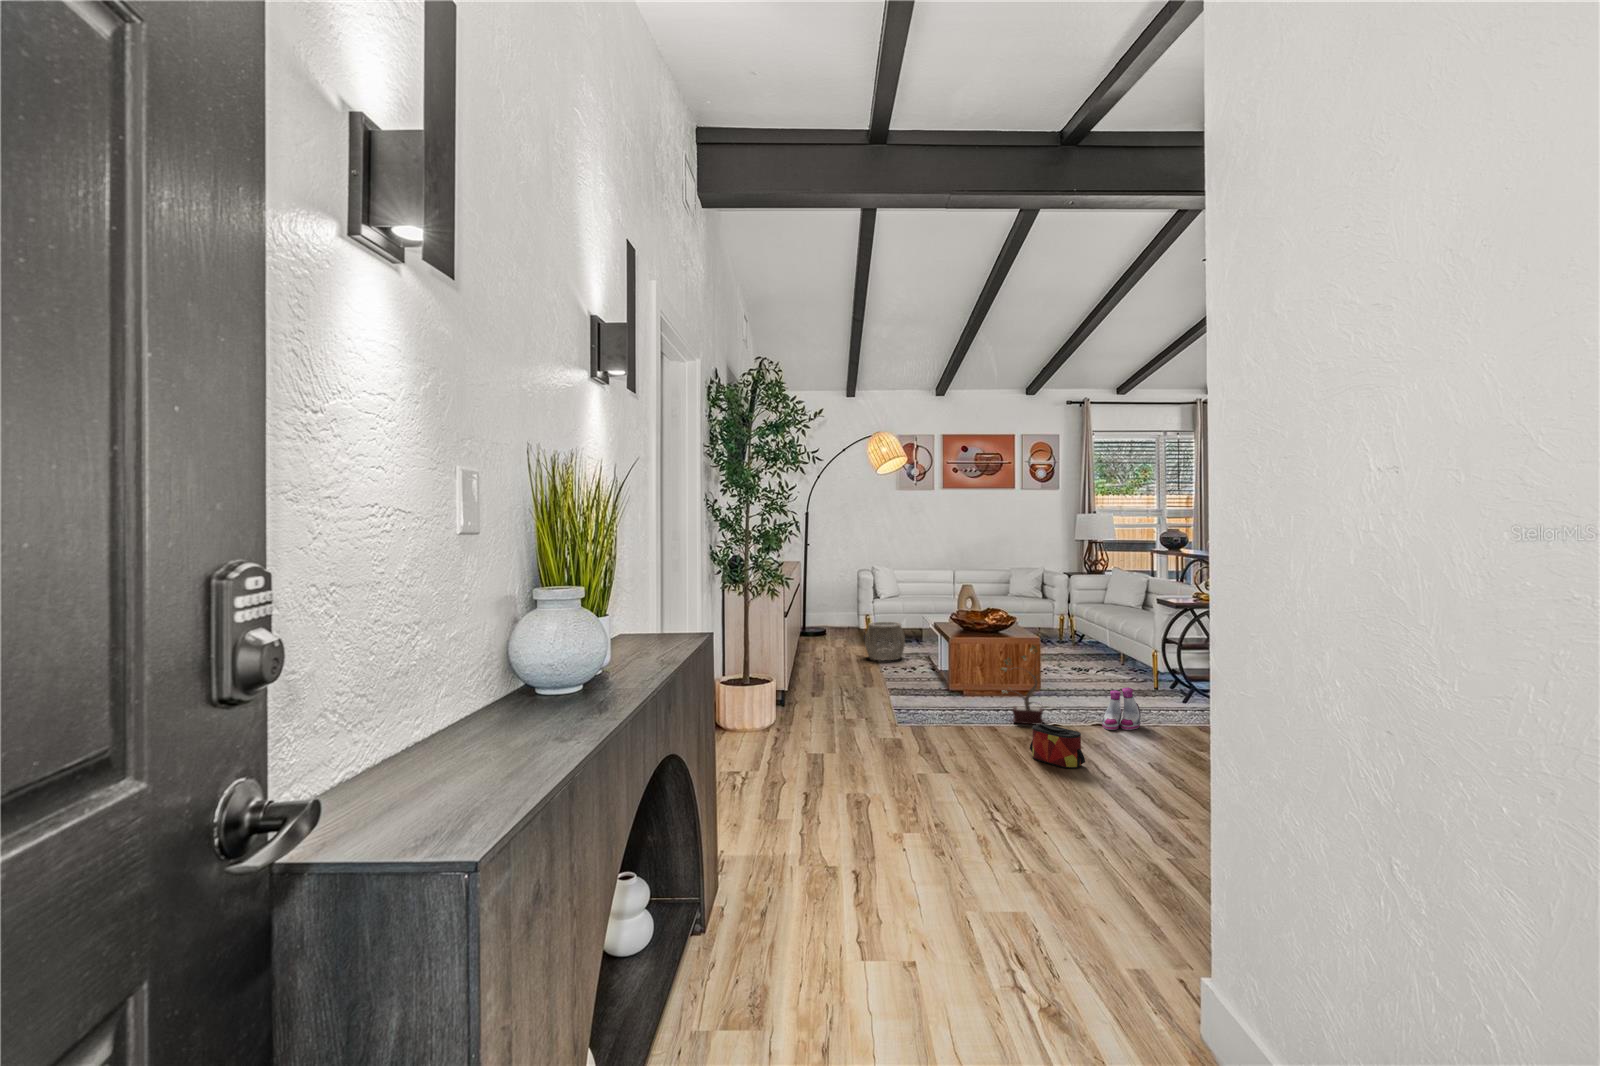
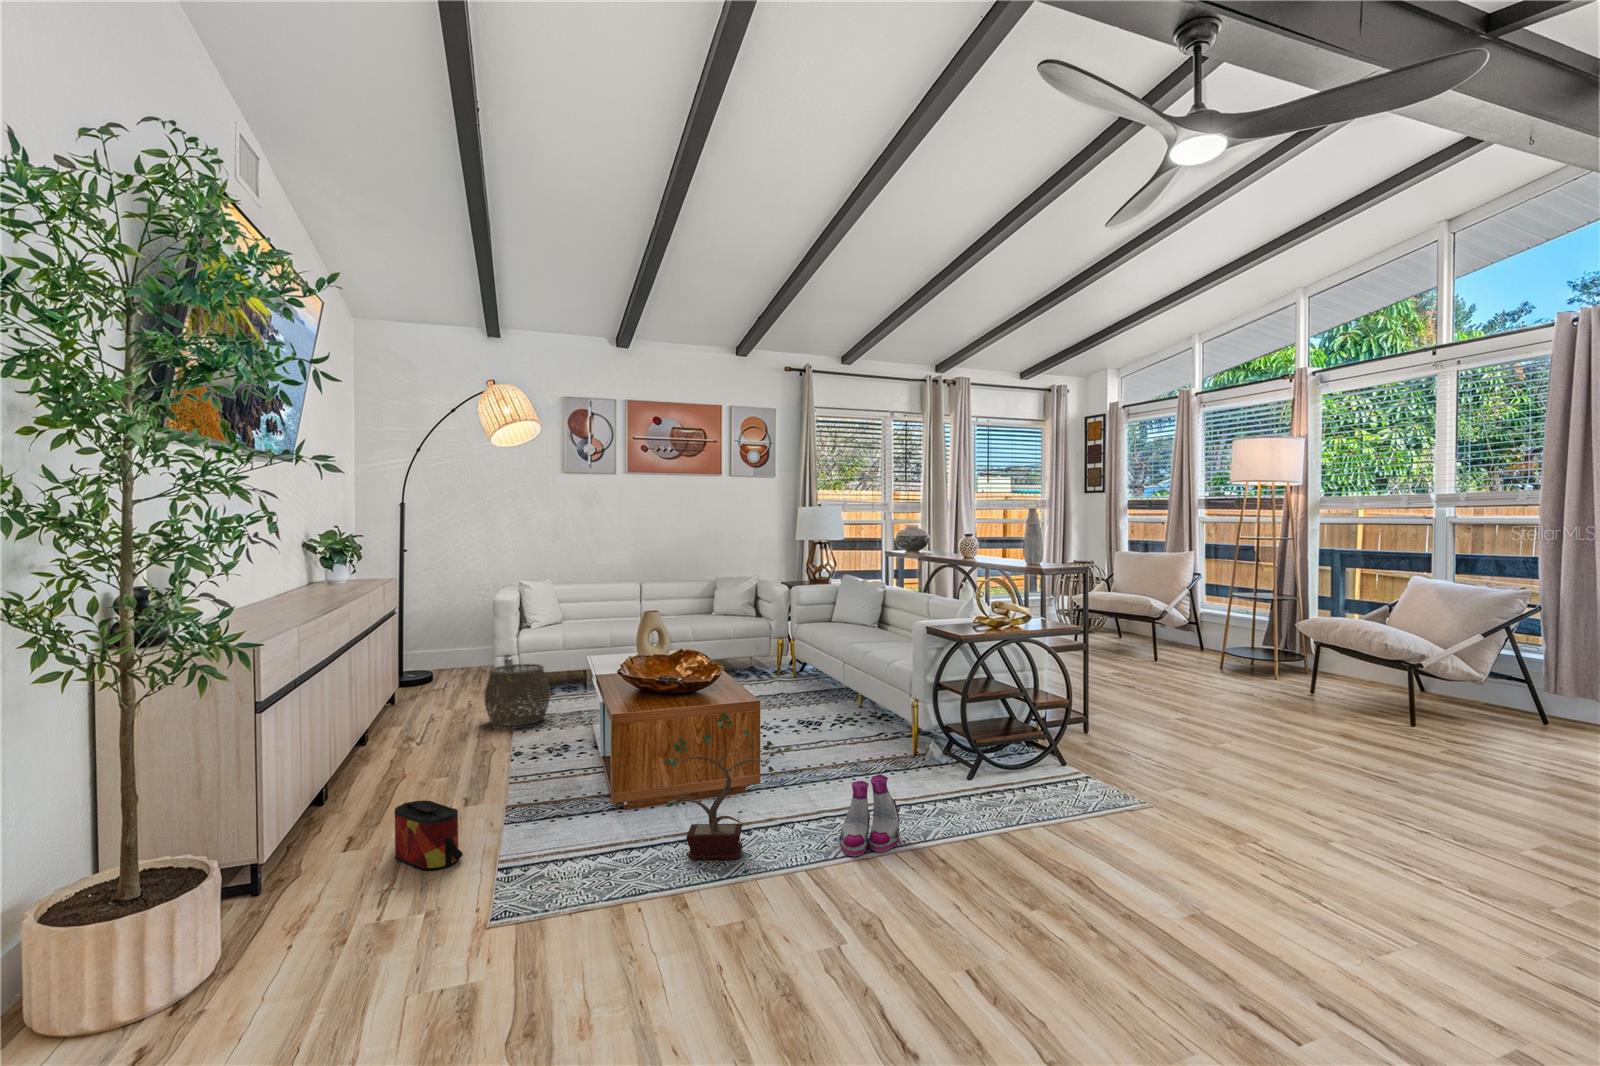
bag: present [1030,724,1085,769] -> present [395,800,463,870]

